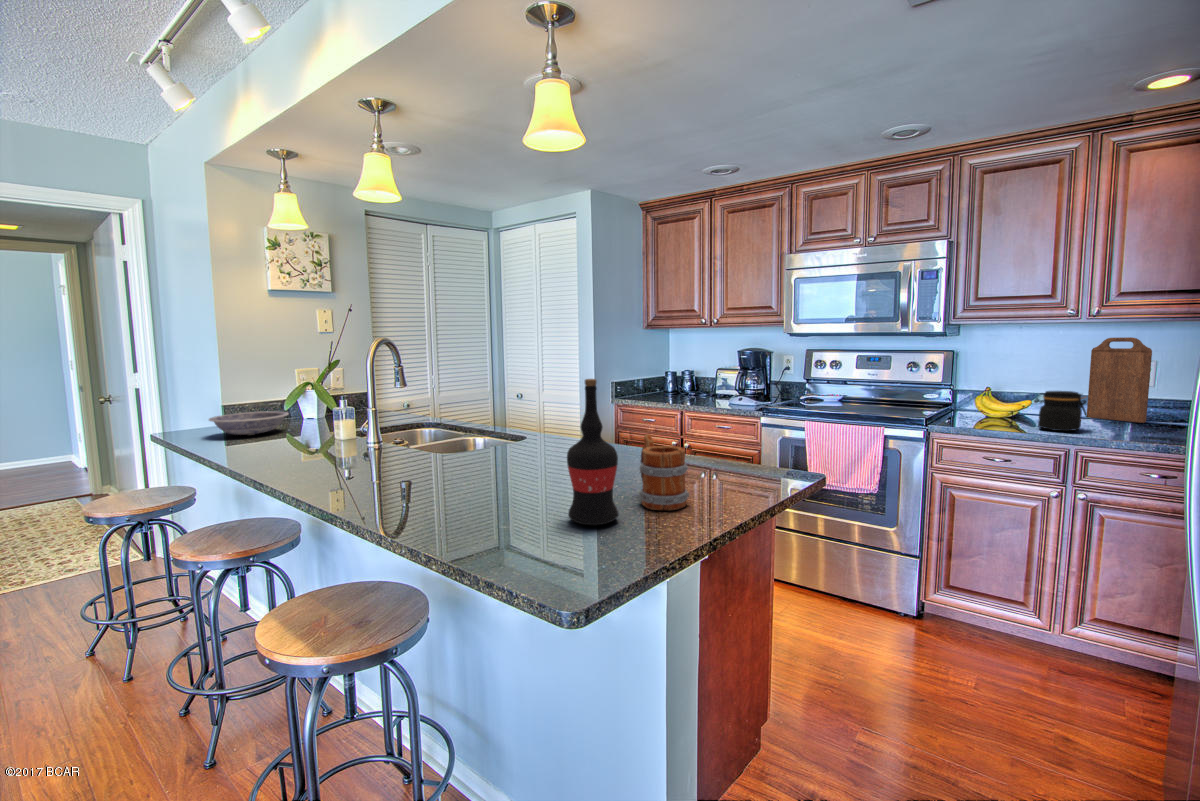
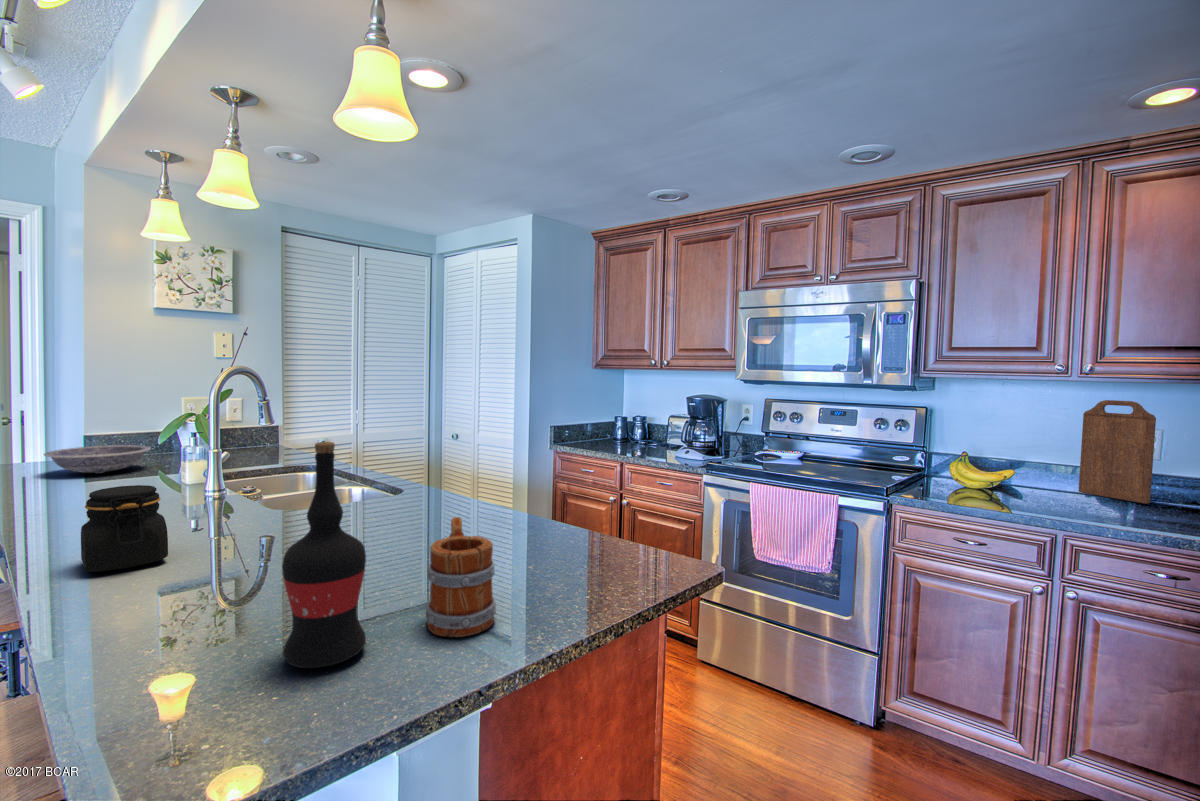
jar: present [1034,391,1087,431] -> present [81,485,168,572]

